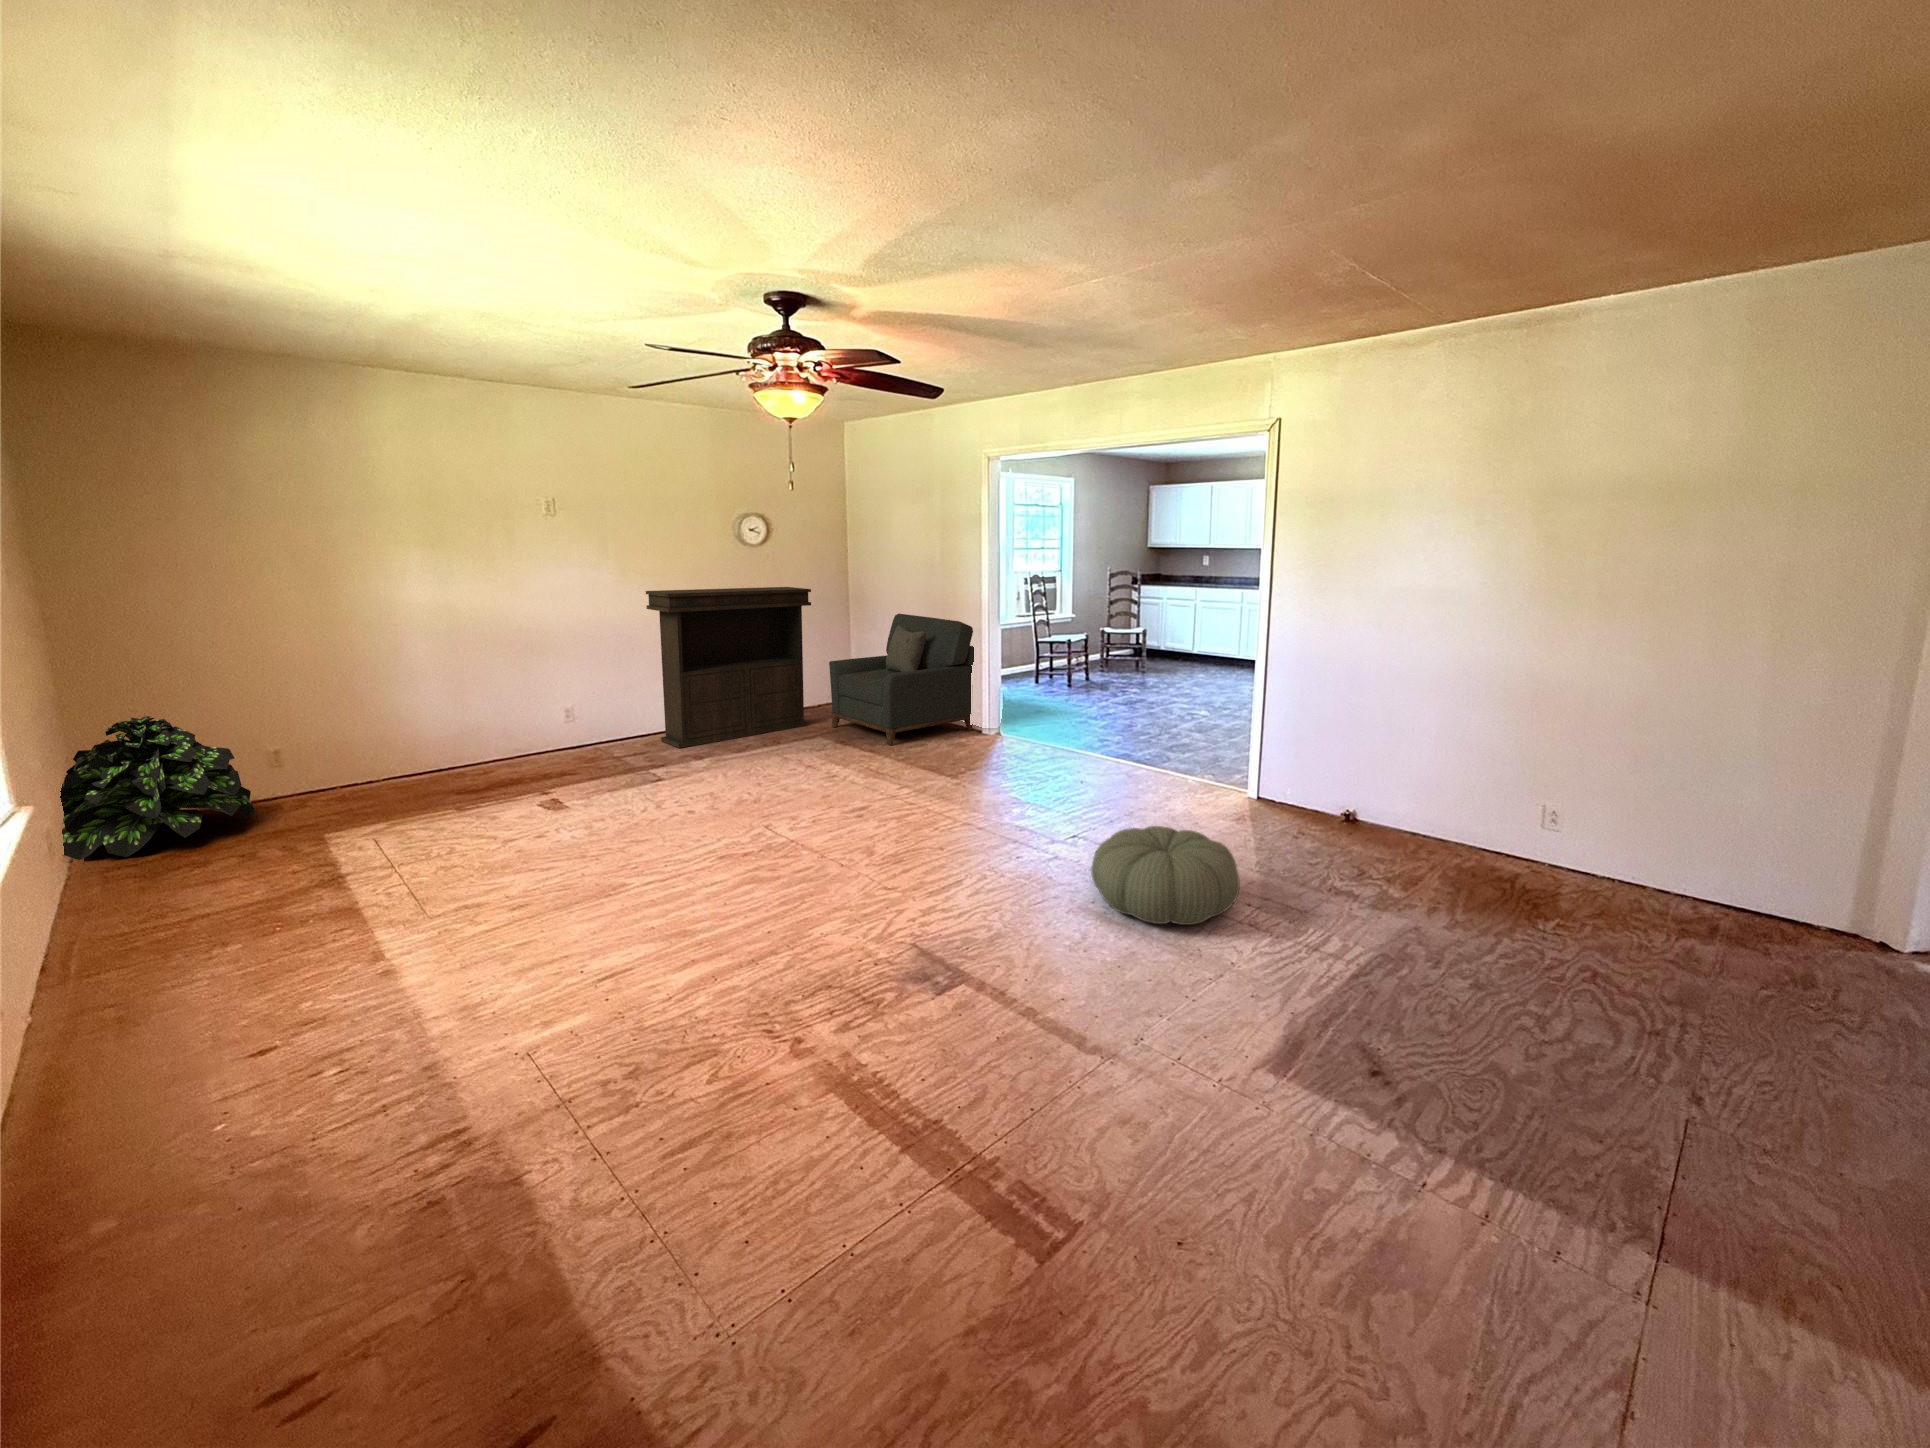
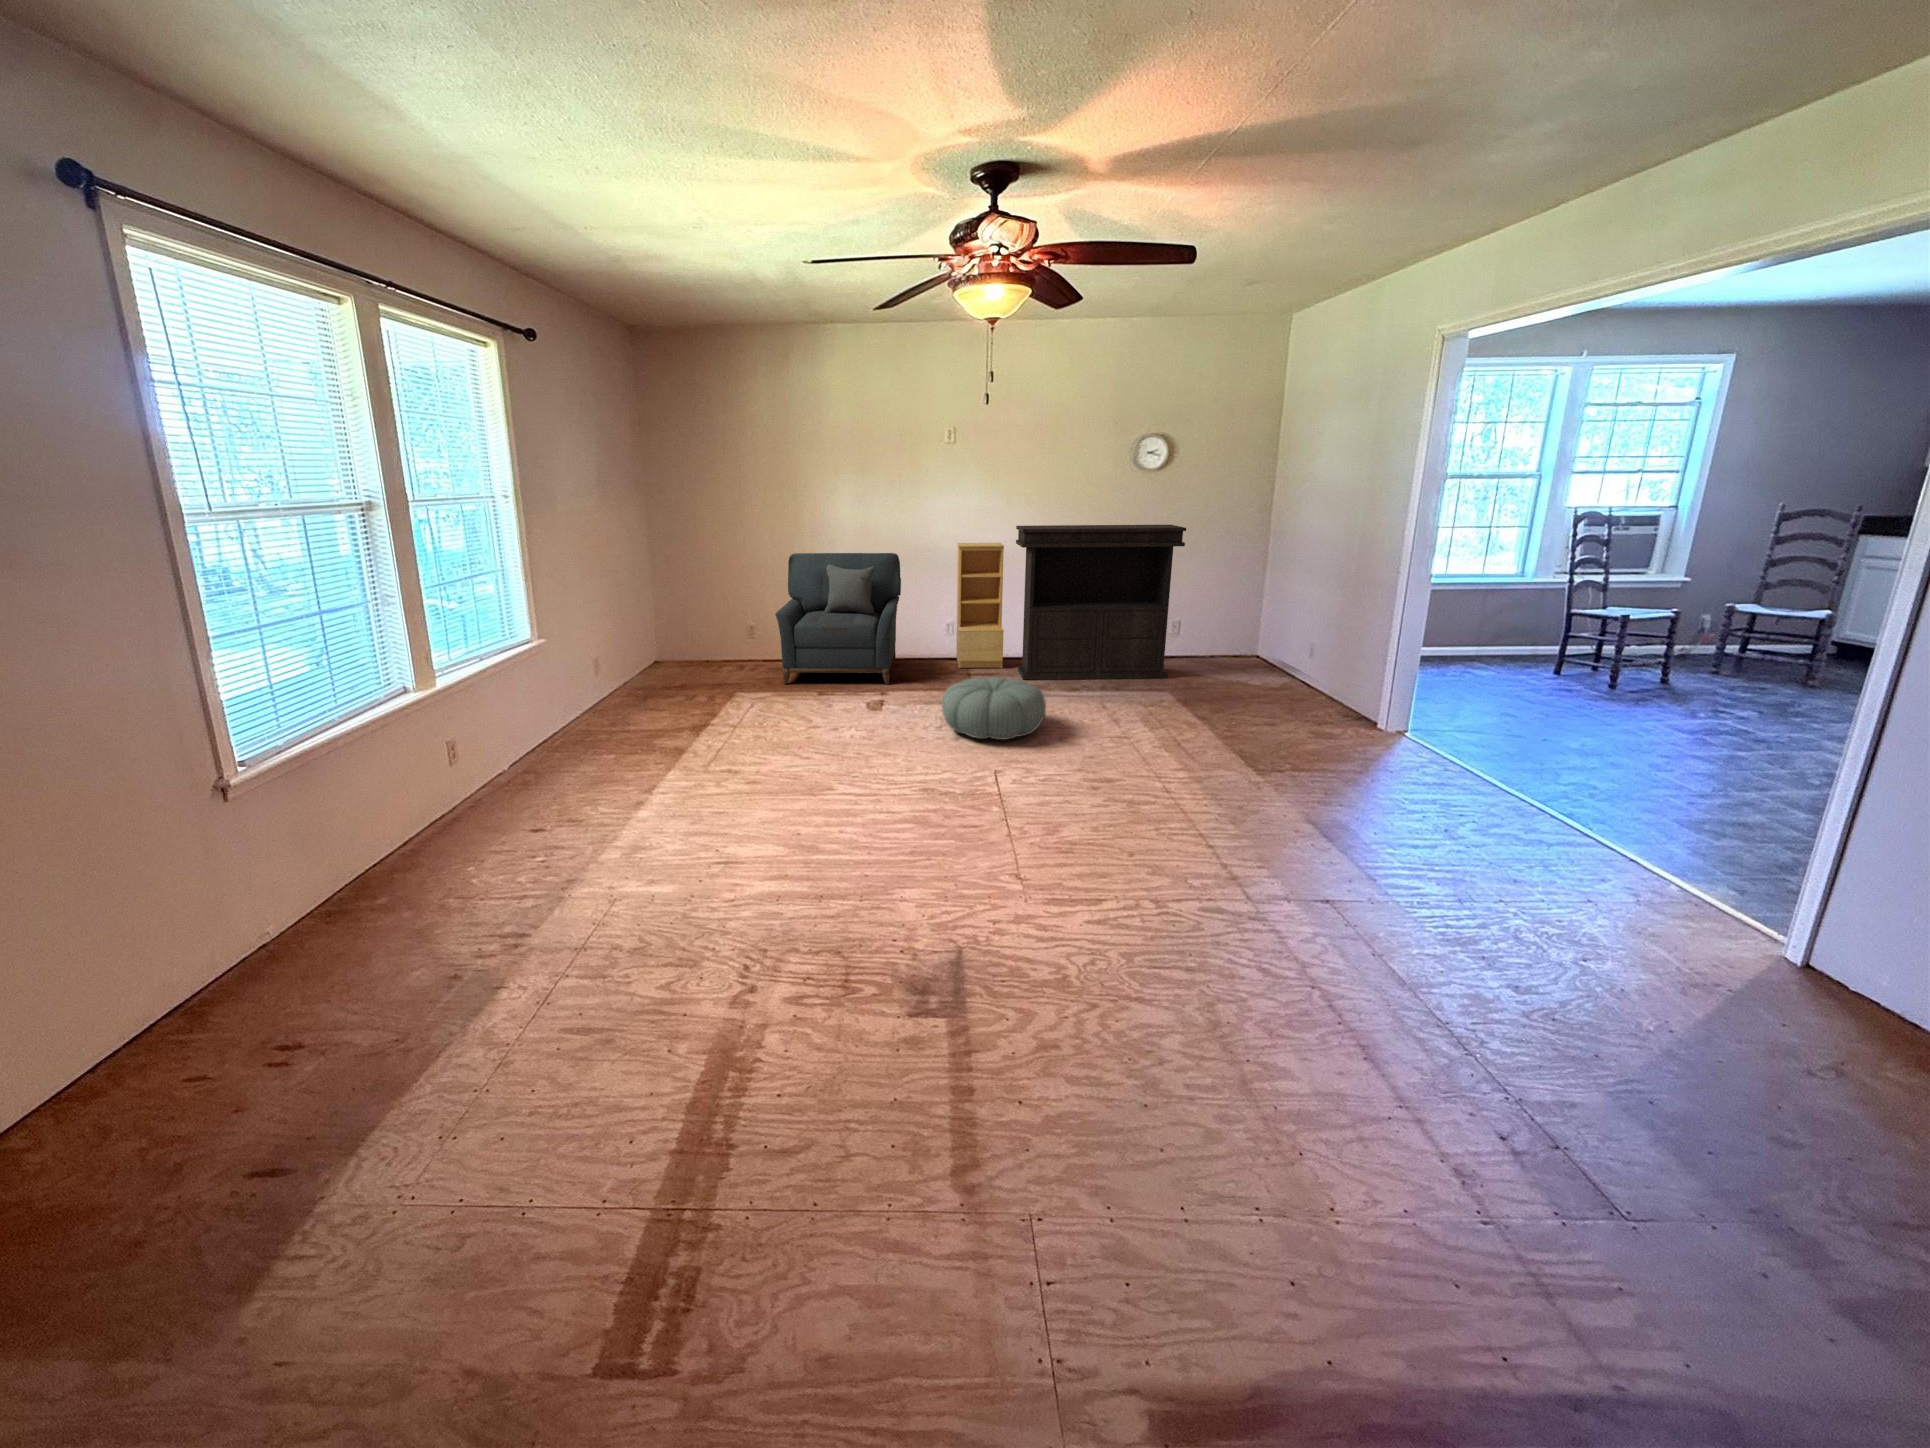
bookshelf: none [562,610,642,750] -> present [956,543,1004,668]
armchair: present [829,614,974,745] -> present [775,553,901,685]
potted plant: present [60,716,255,860] -> none [632,601,732,689]
pouf: present [1091,826,1240,925] -> present [942,677,1046,740]

